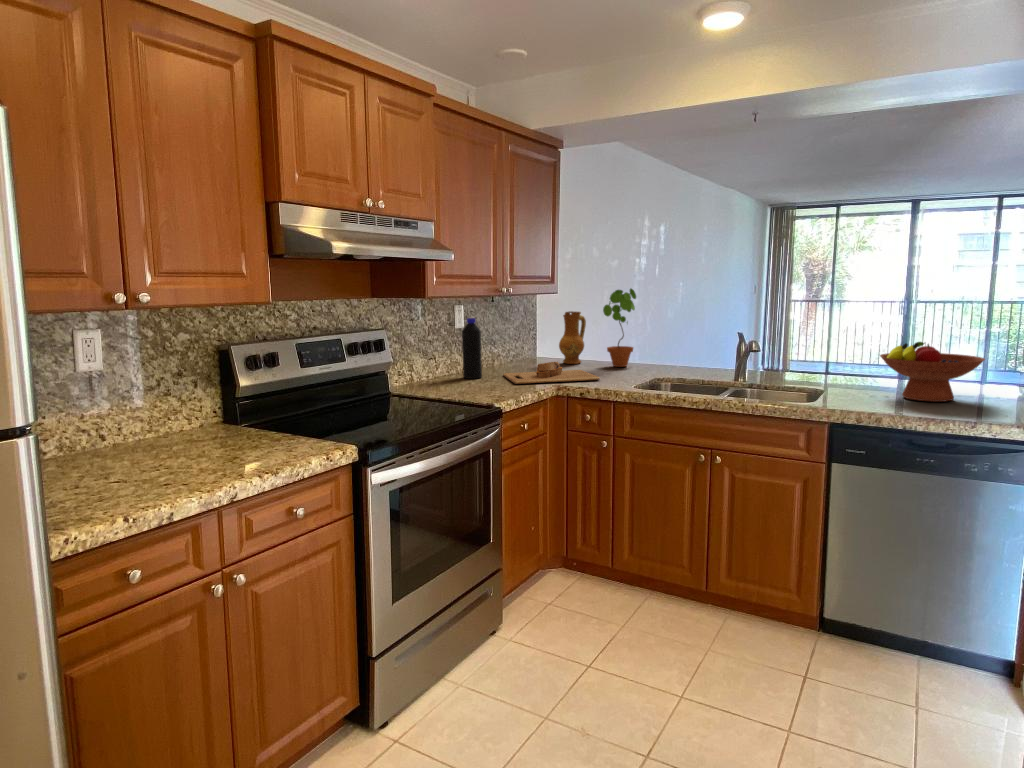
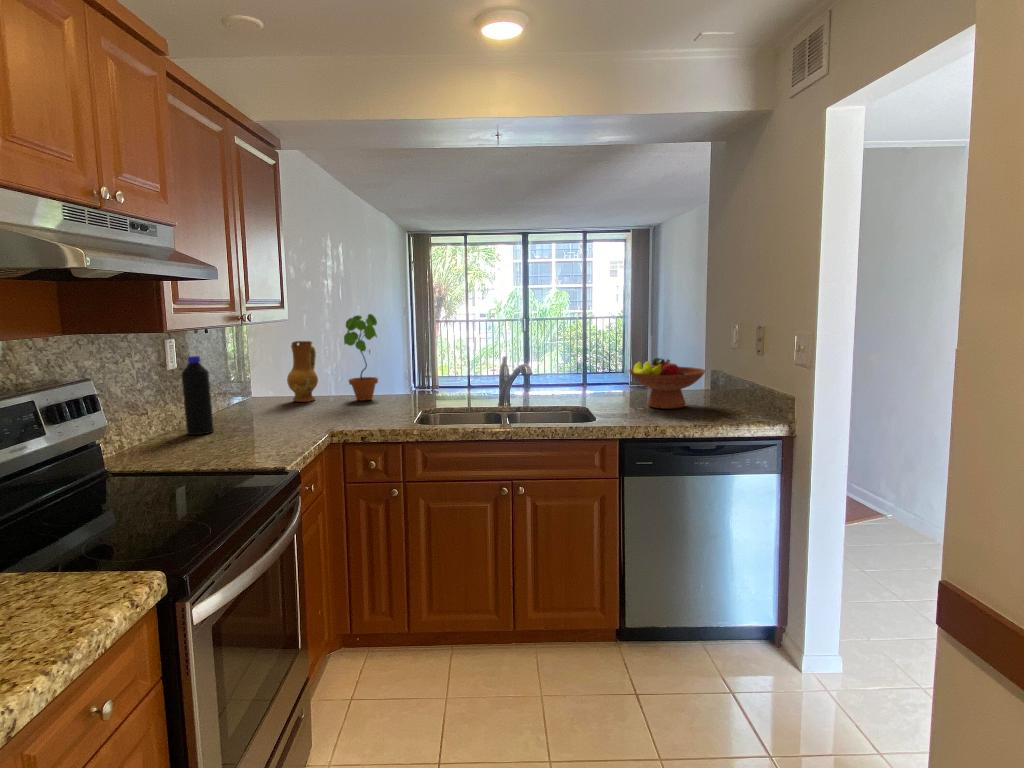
cutting board: present [504,362,600,384] -> none [240,402,367,435]

